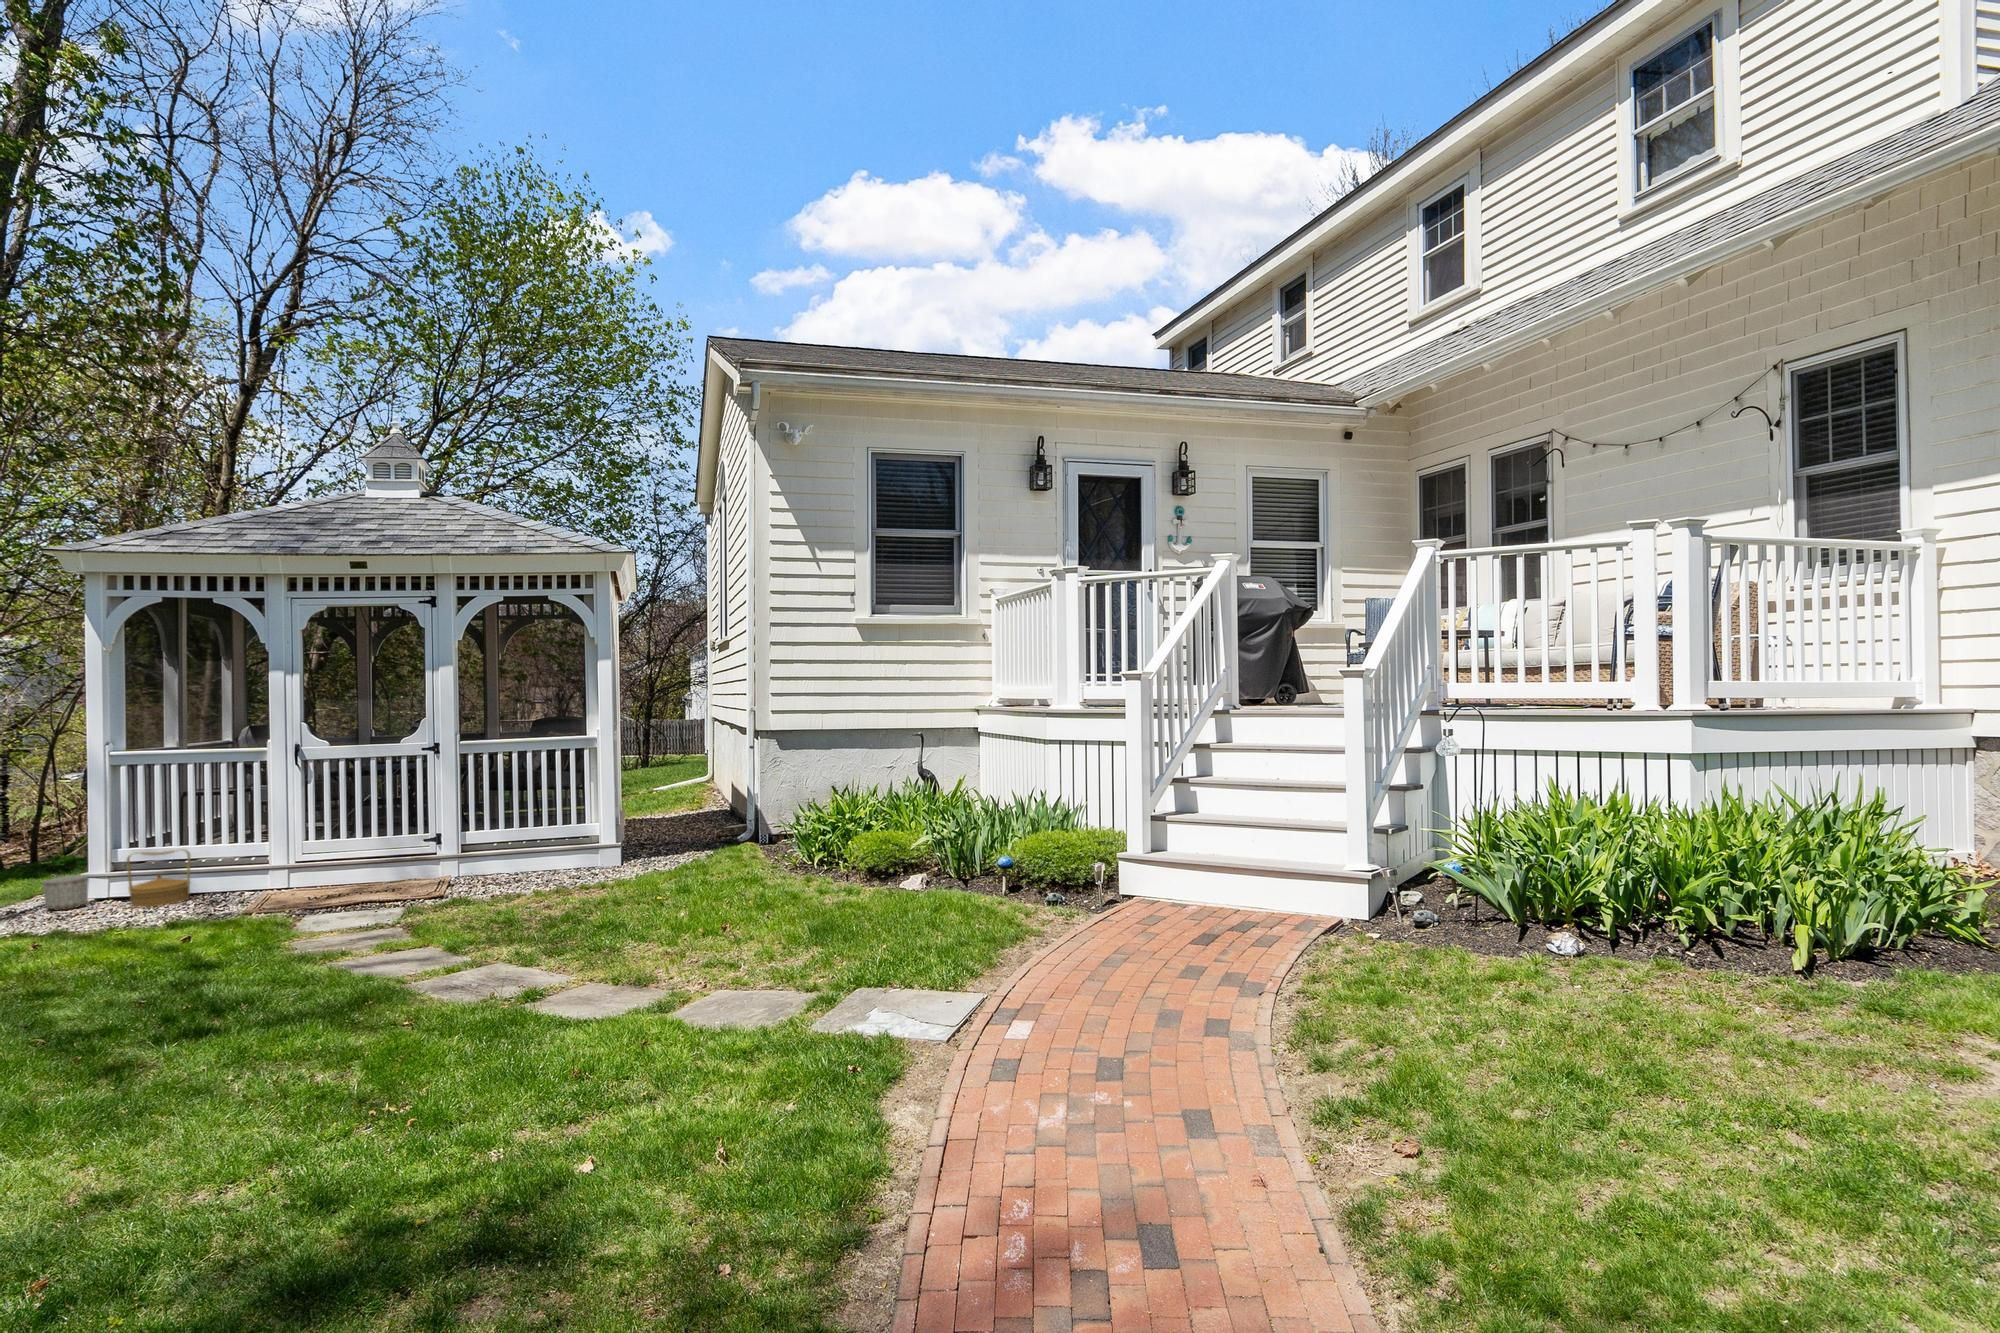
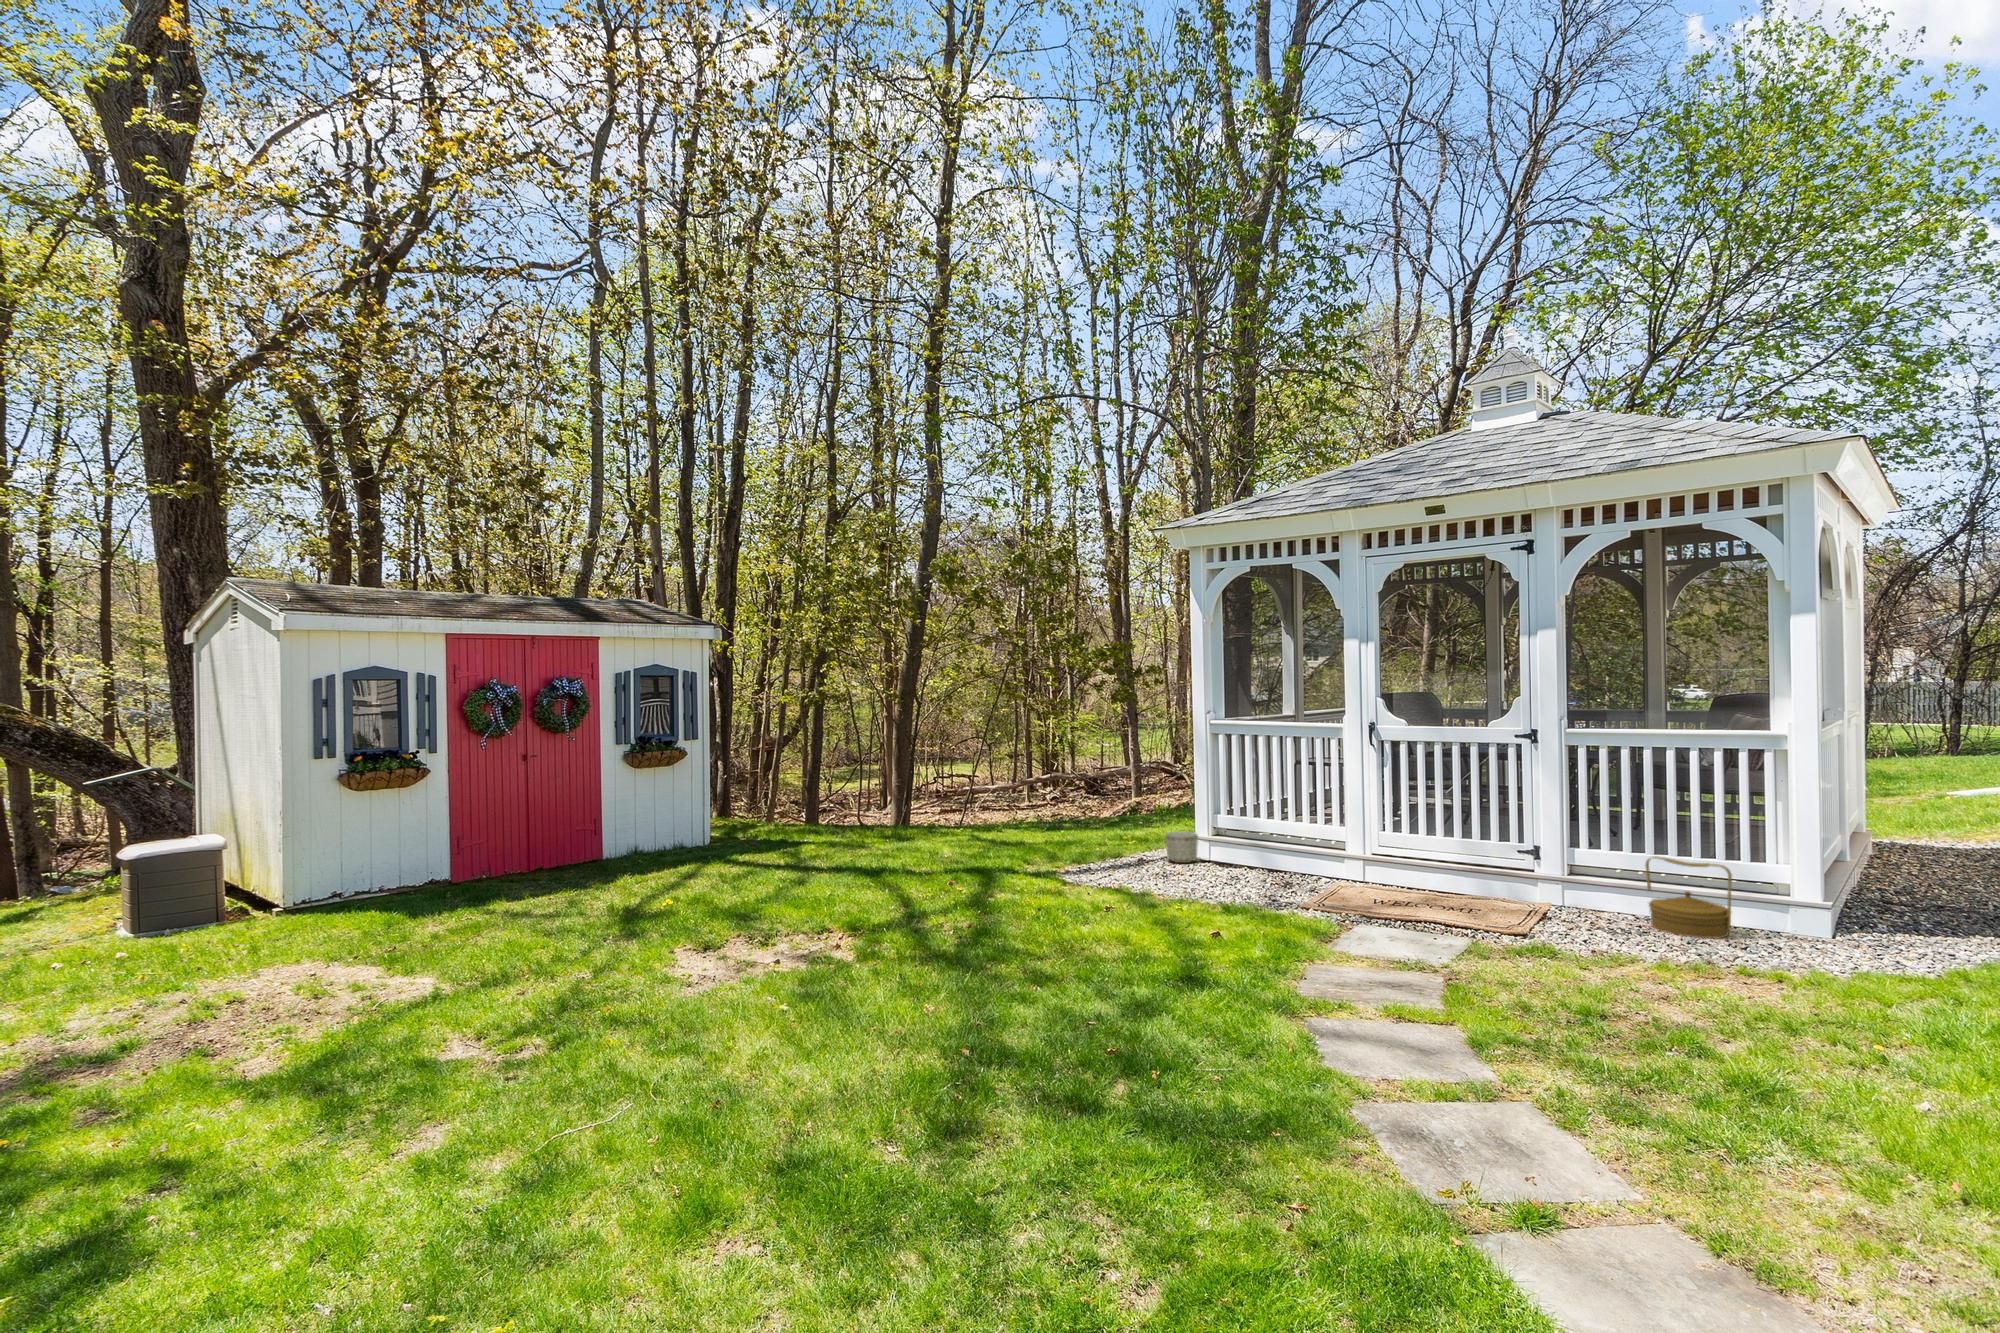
woven basket: present [127,849,190,907] -> present [1645,856,1732,939]

